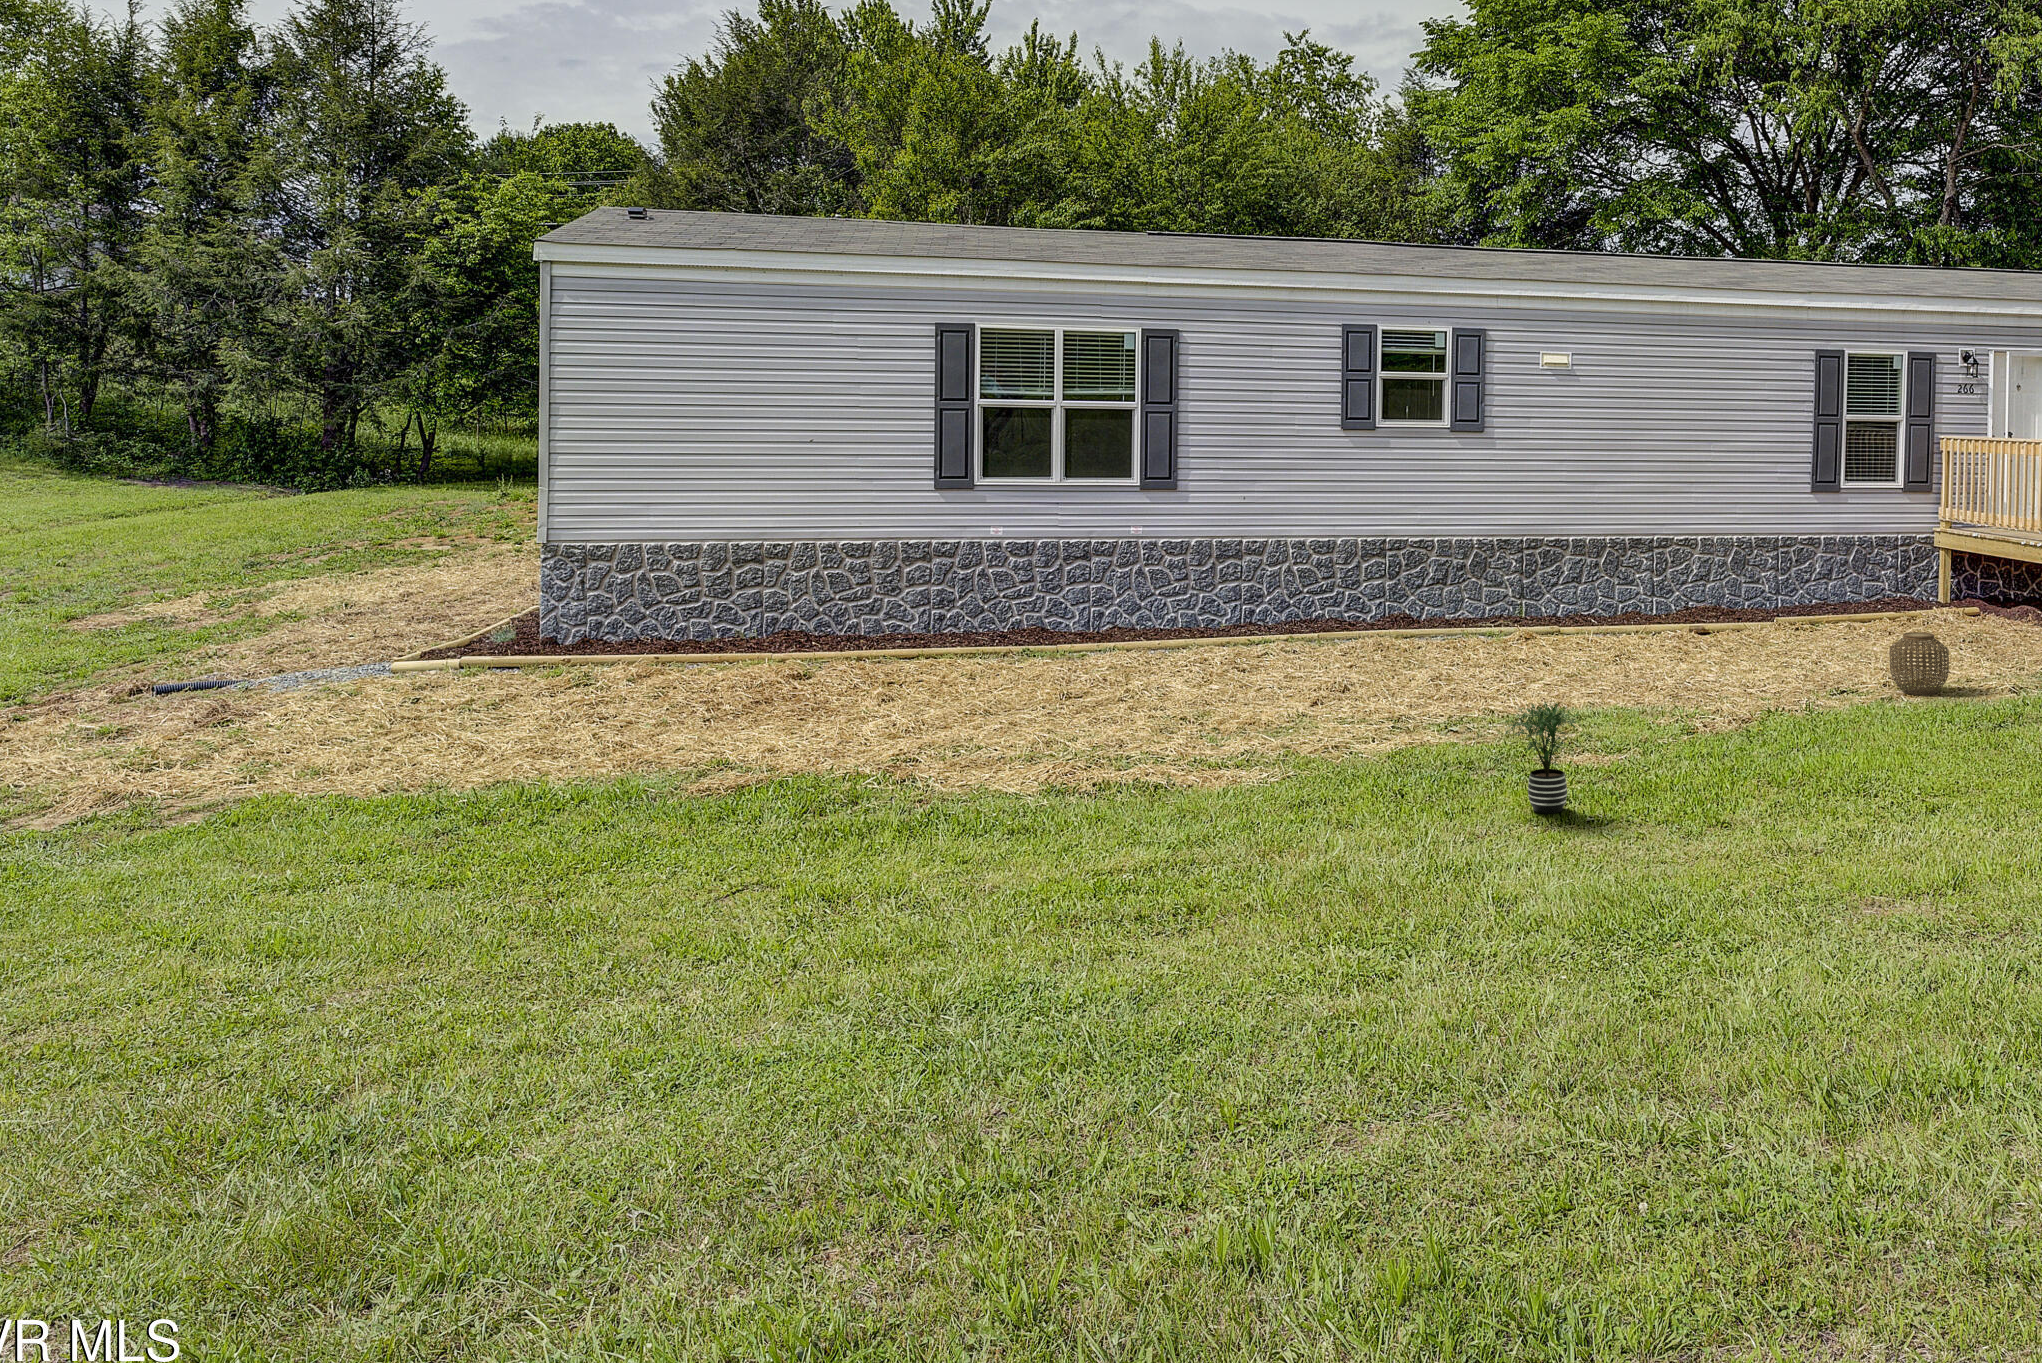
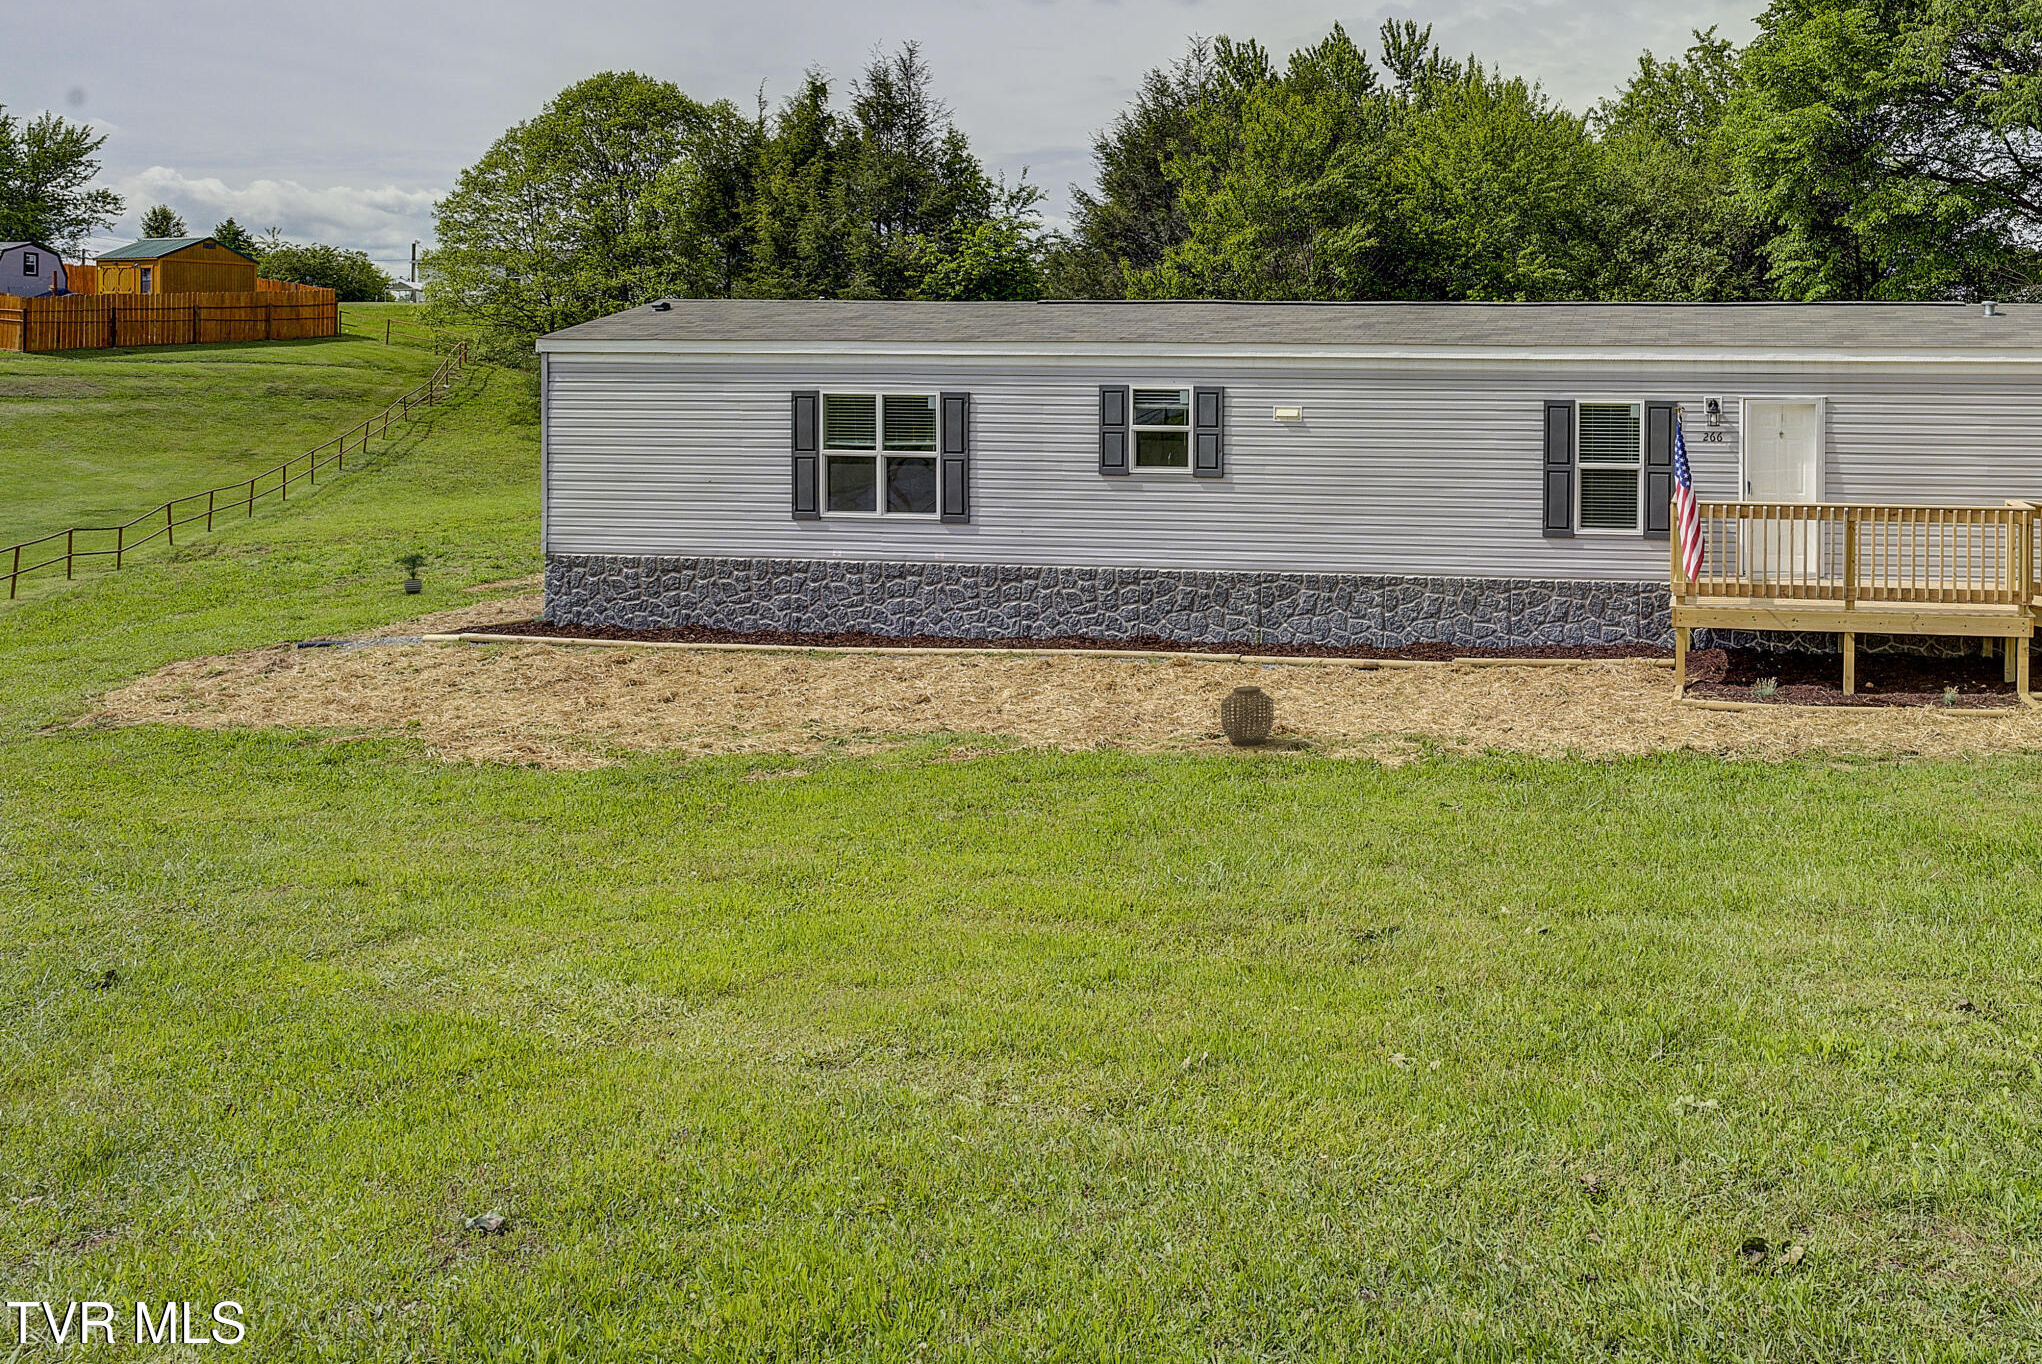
potted plant: present [1505,702,1578,814] -> present [398,554,427,594]

